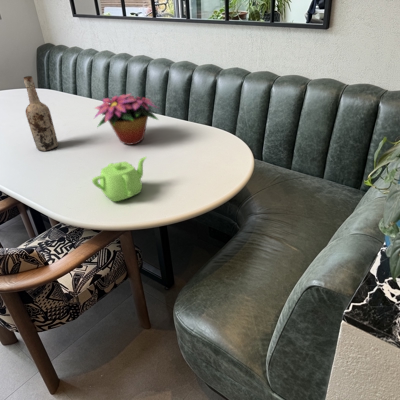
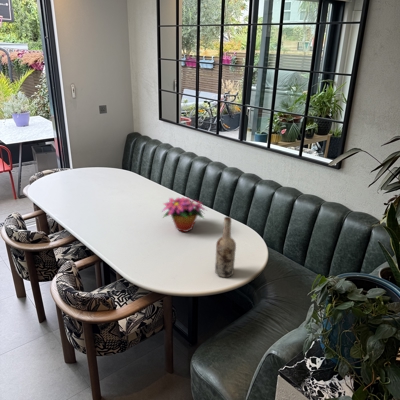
wine bottle: present [24,76,58,151] -> present [215,217,236,277]
teapot: present [92,157,146,201] -> none [153,247,191,274]

